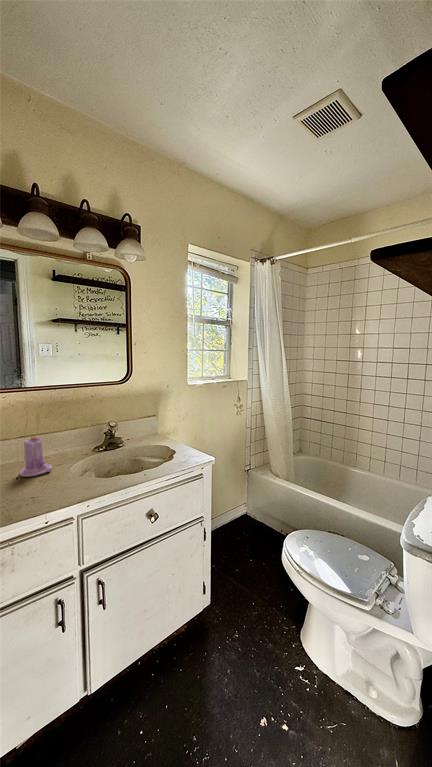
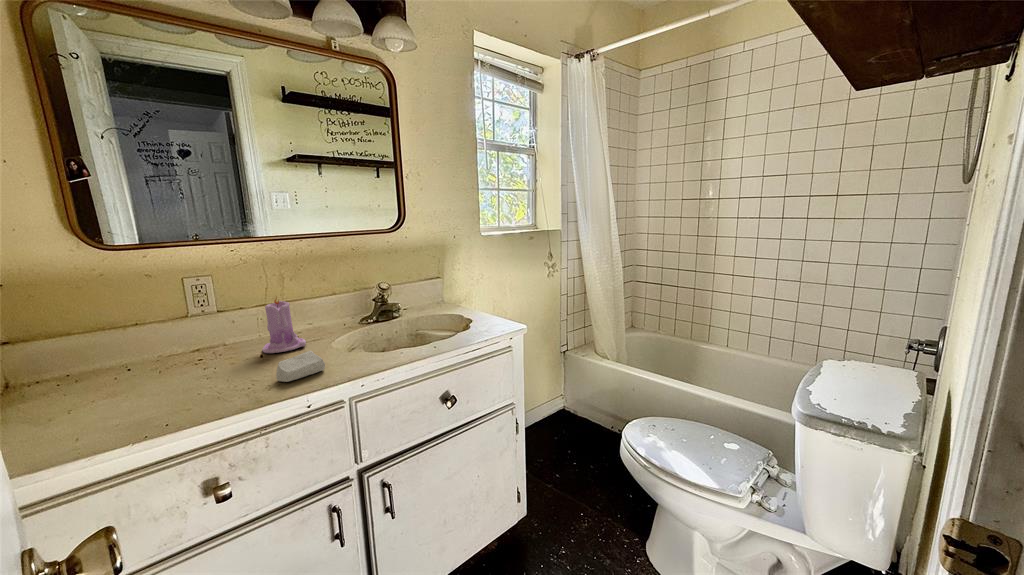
soap bar: none [24,479,61,505] -> present [276,351,325,382]

